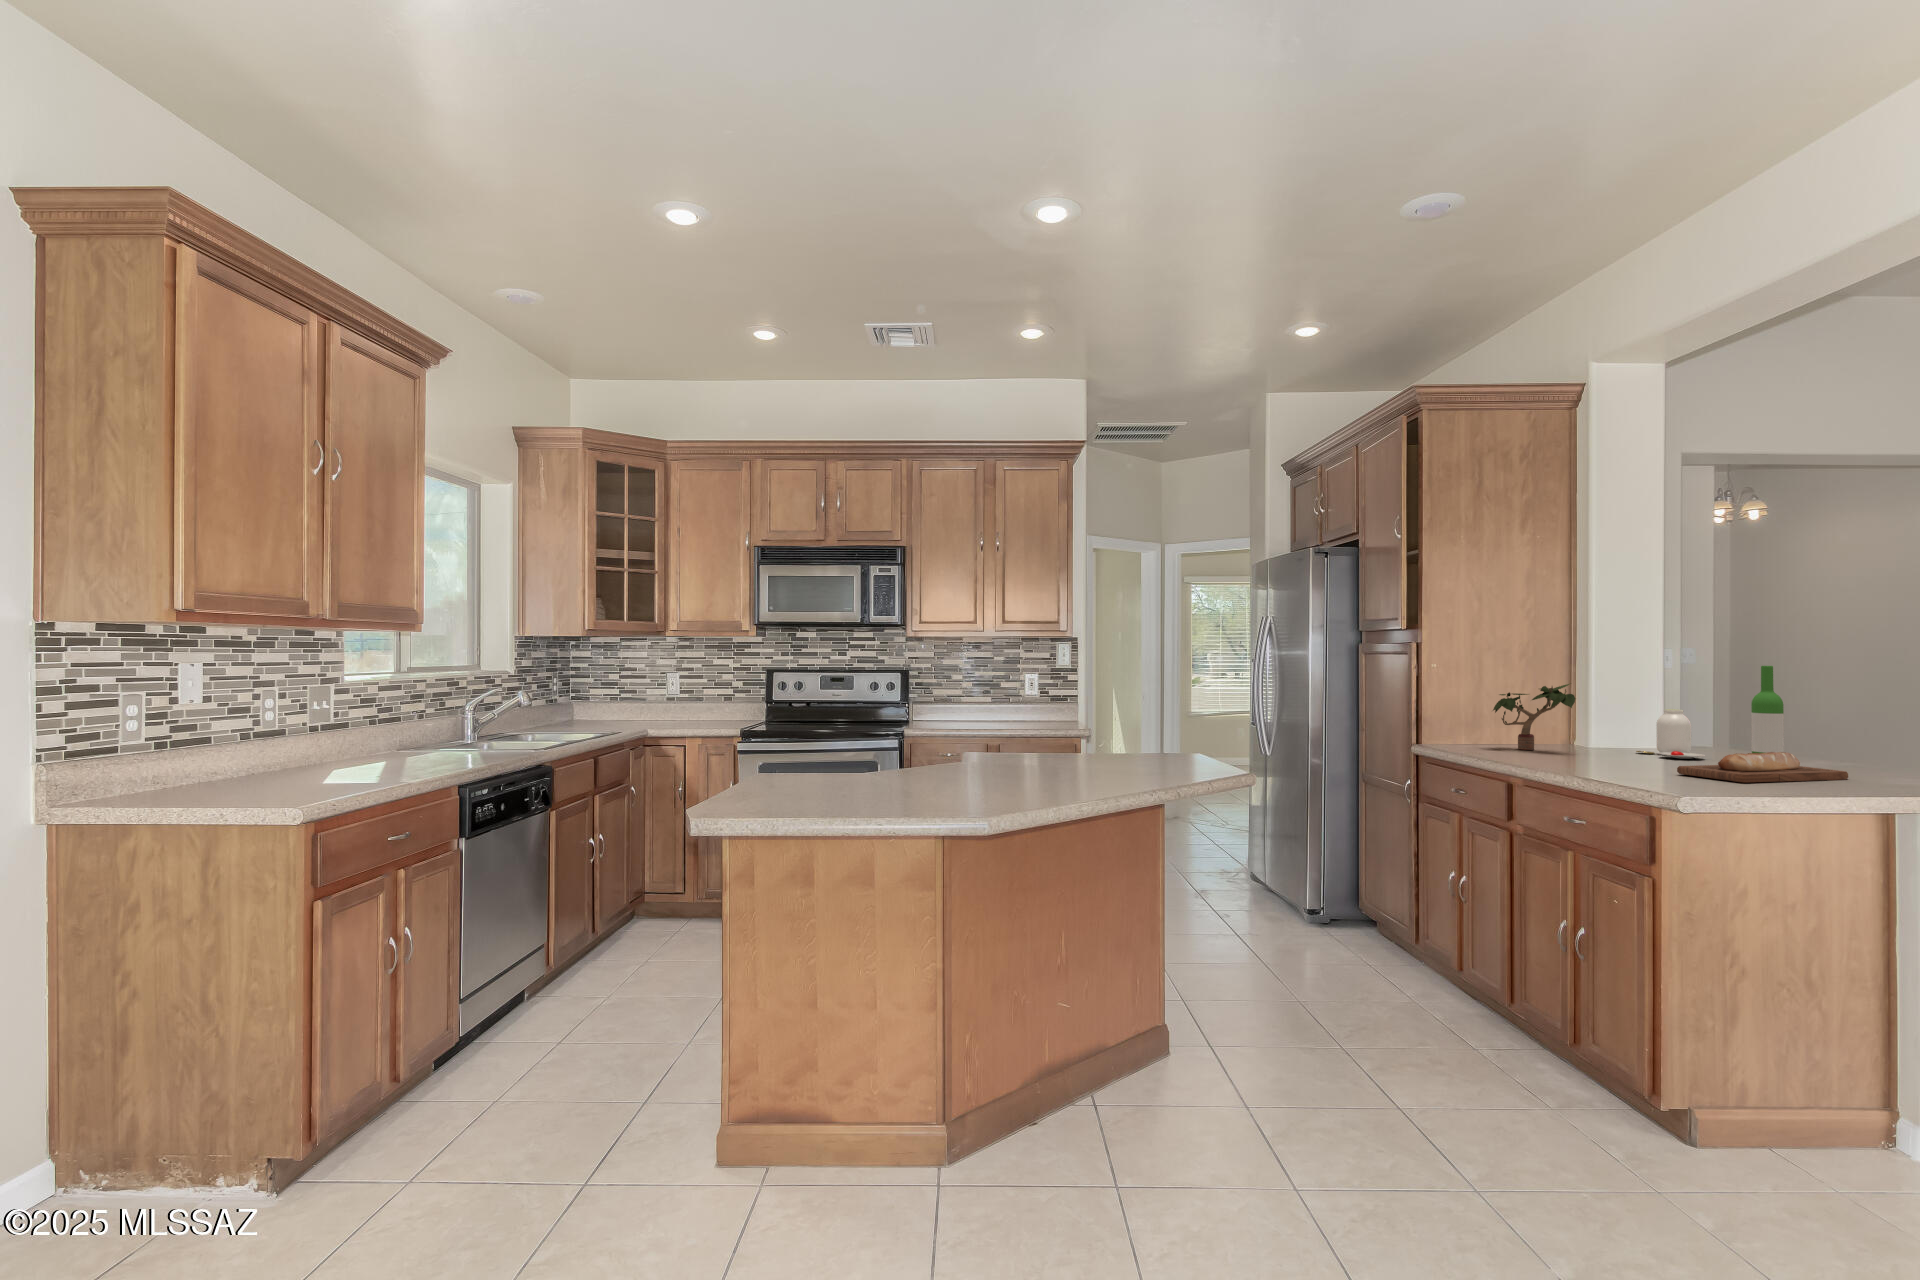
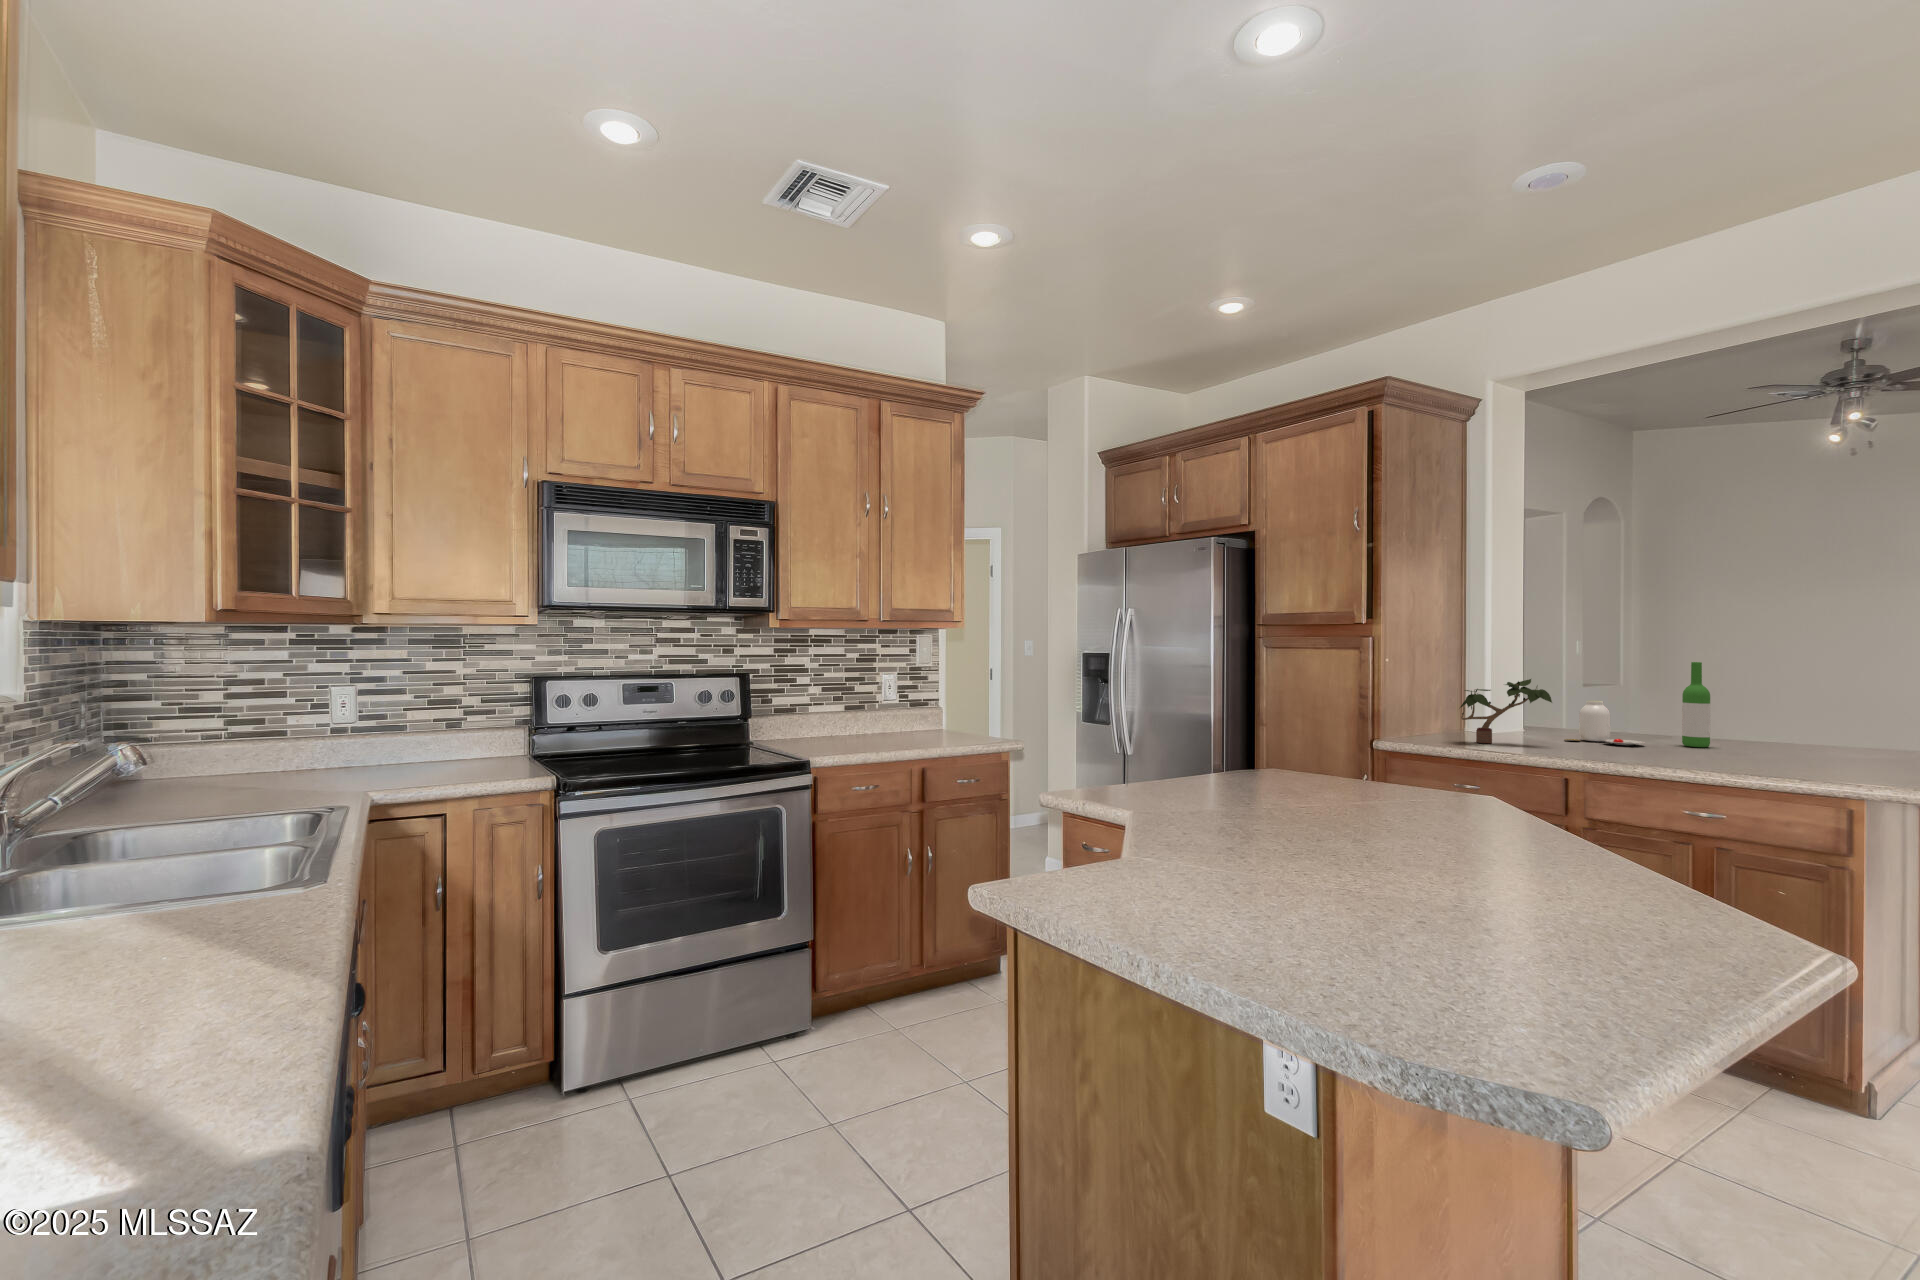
bread loaf: present [1677,752,1848,782] -> none [1741,739,1833,771]

